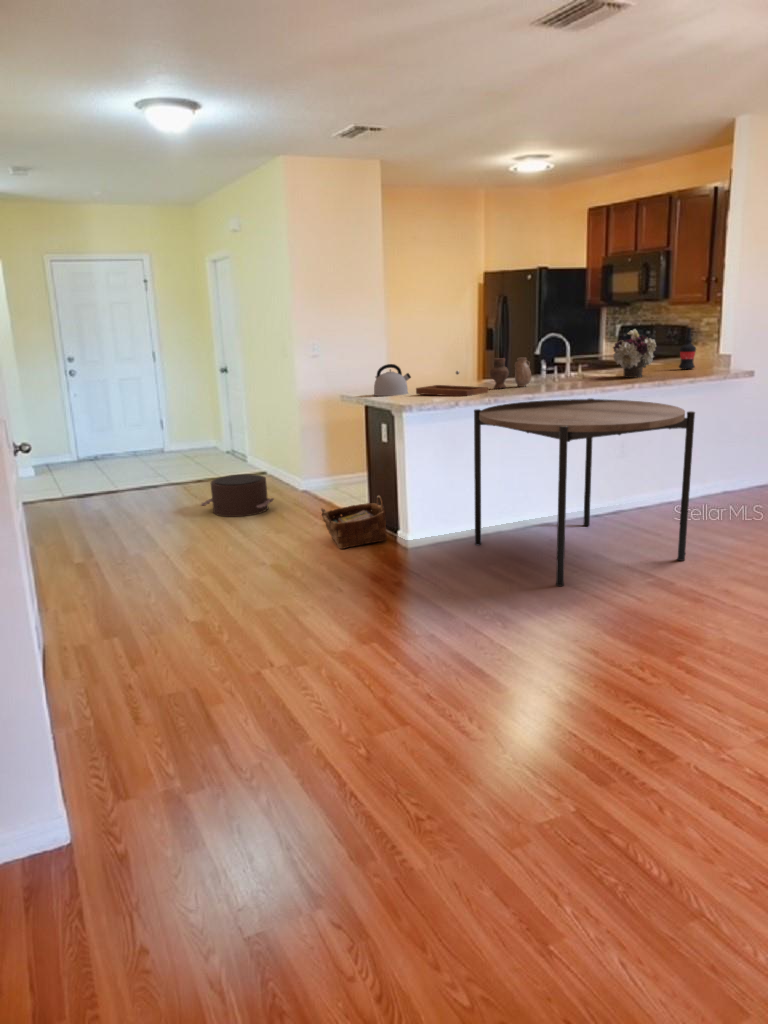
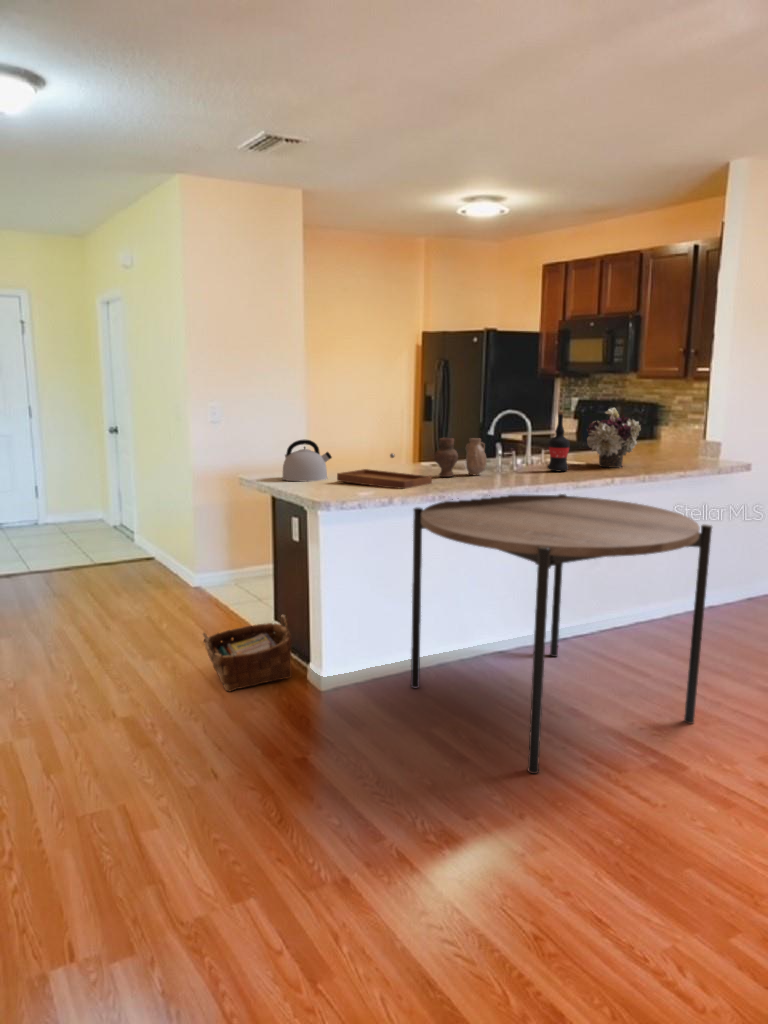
wine bottle: present [679,326,696,369] -> present [548,411,570,471]
pouf: present [201,474,274,517] -> none [50,569,152,629]

